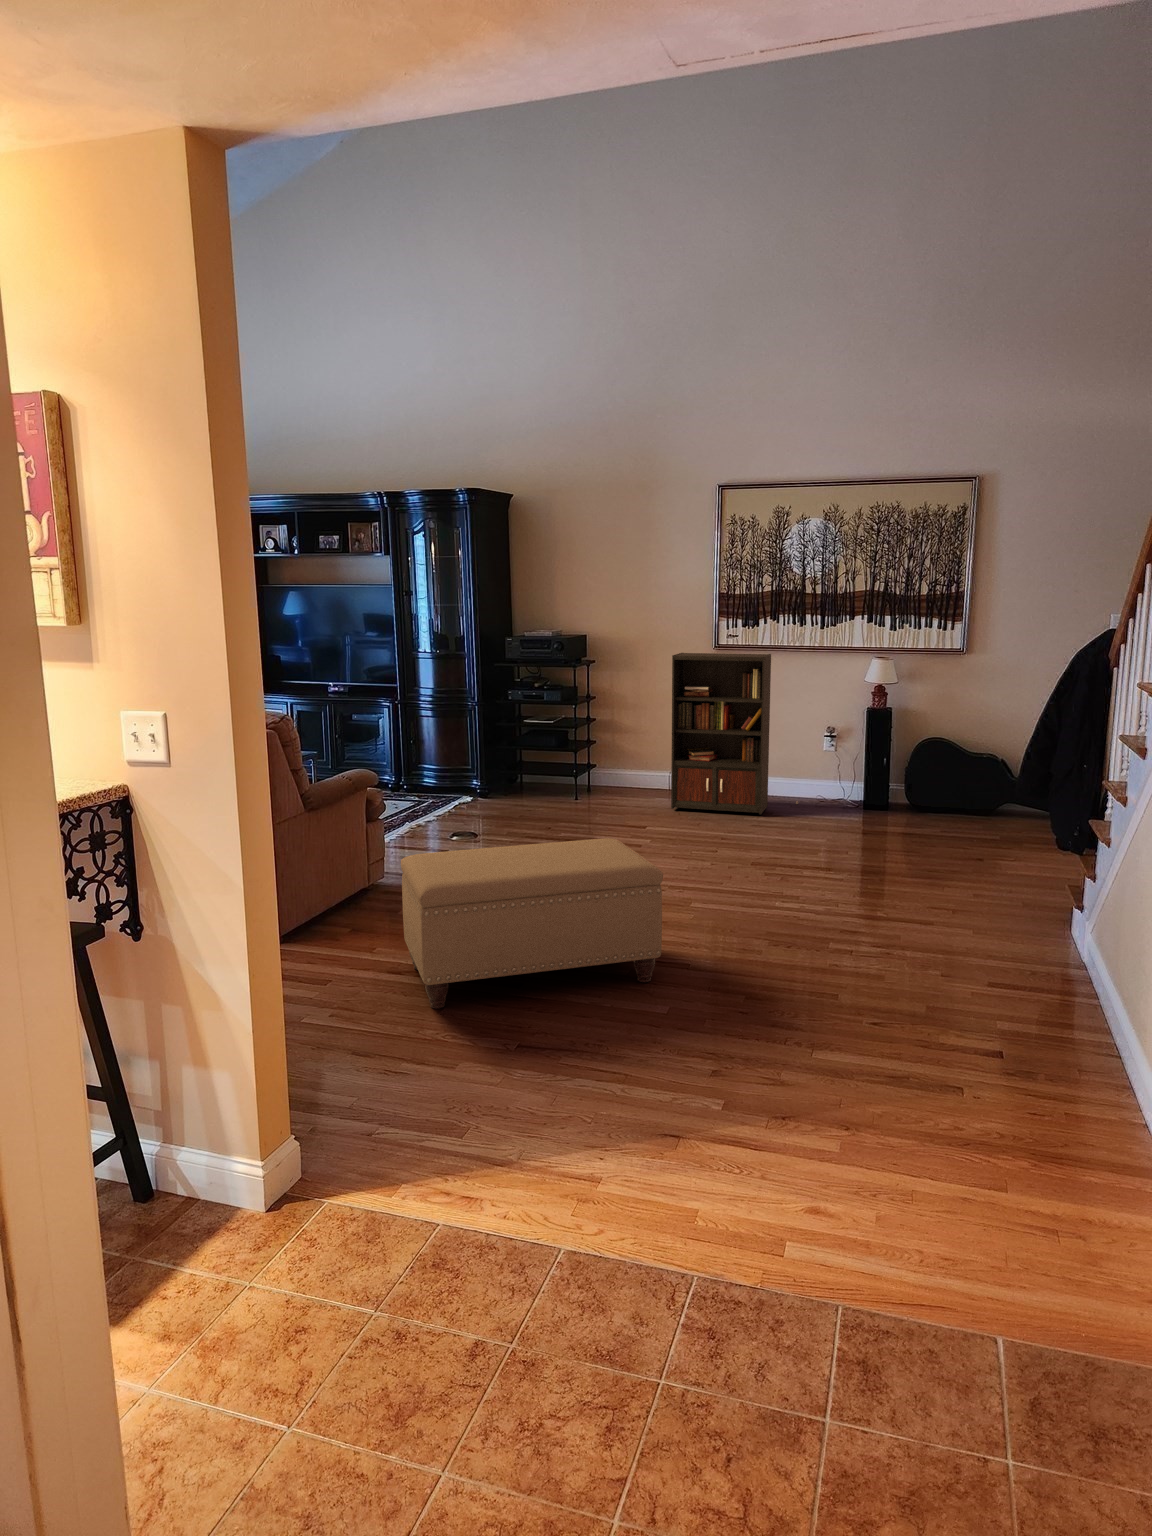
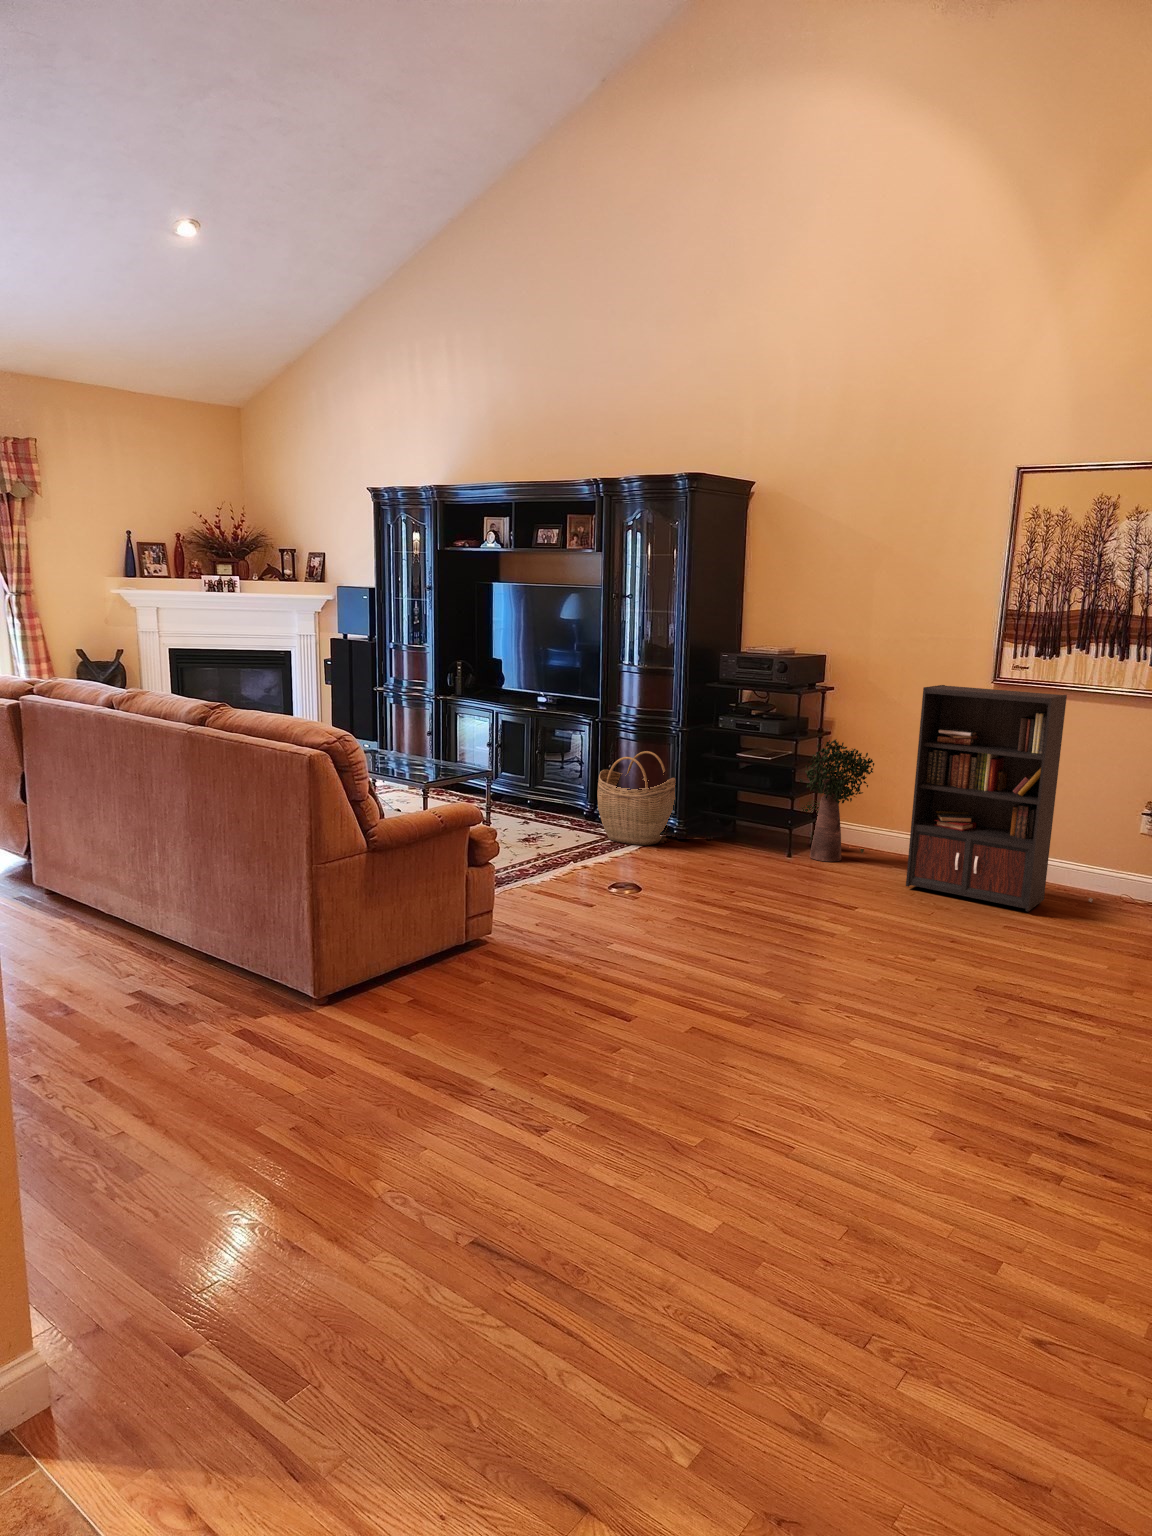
potted plant: none [569,701,633,800] -> present [799,739,874,862]
woven basket: none [409,725,475,804] -> present [597,751,676,845]
ottoman: present [401,838,663,1009] -> none [352,929,731,1181]

